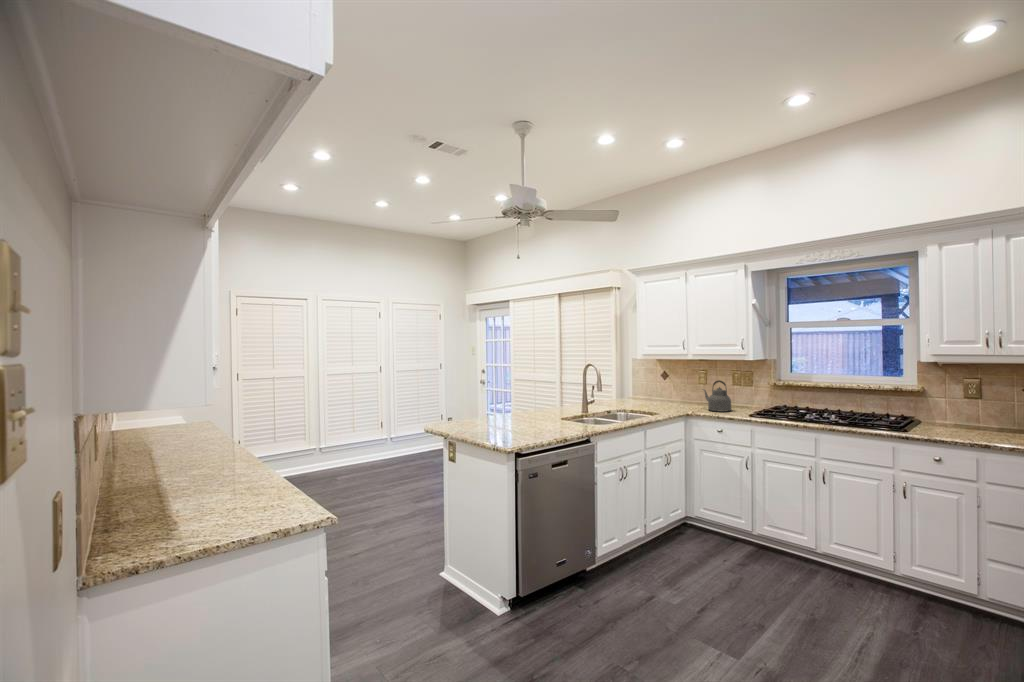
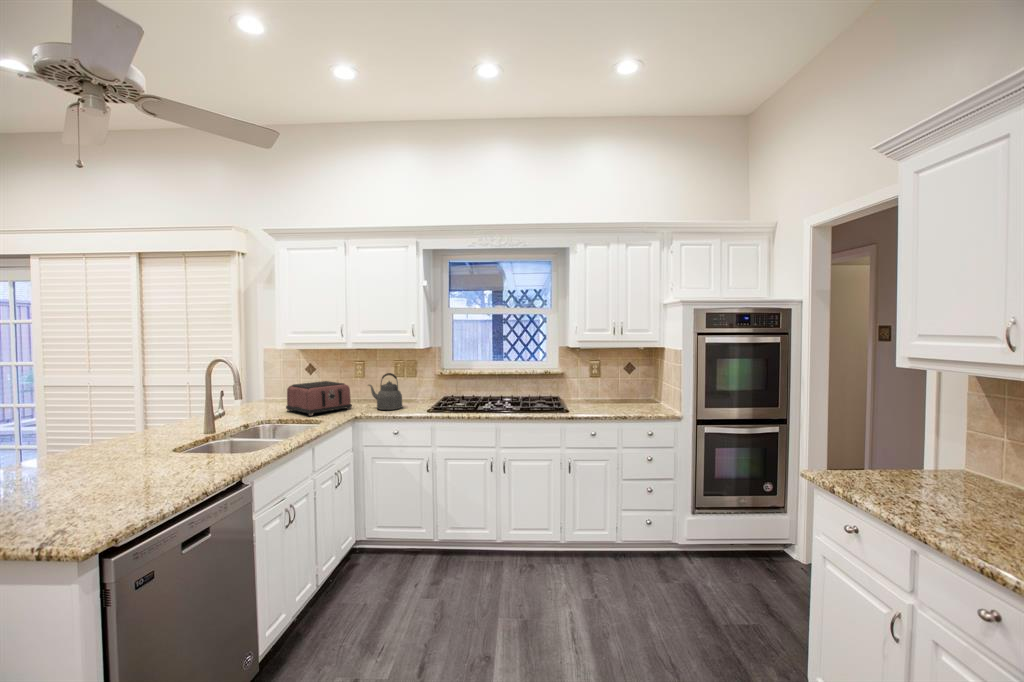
toaster: none [640,384,689,409] -> present [286,381,352,416]

